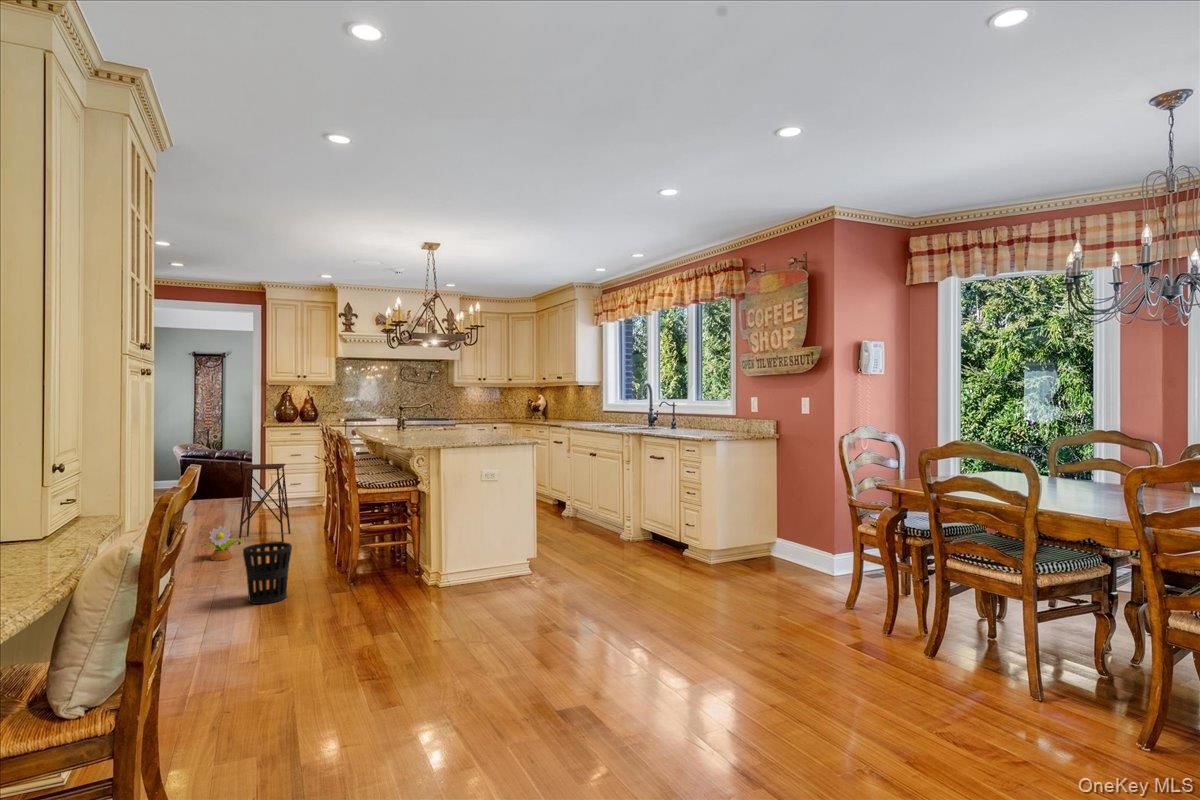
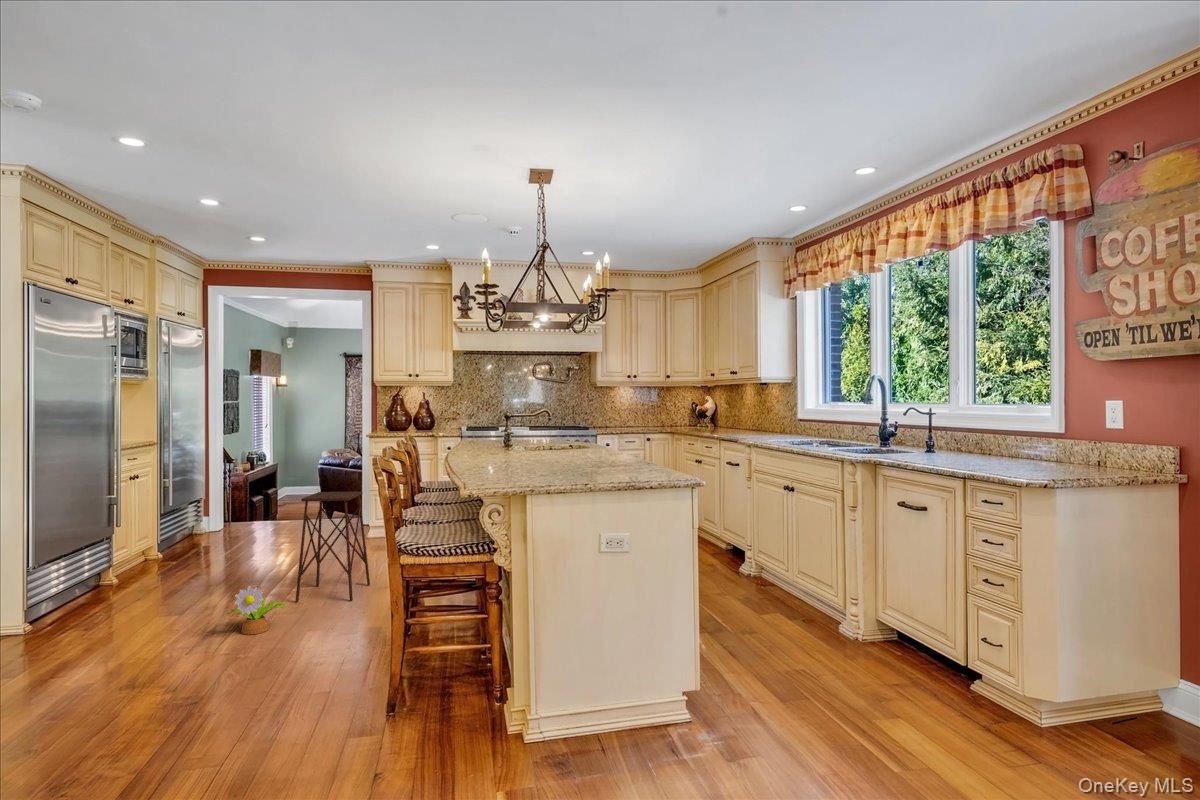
wastebasket: present [243,542,292,604] -> none [199,644,283,761]

